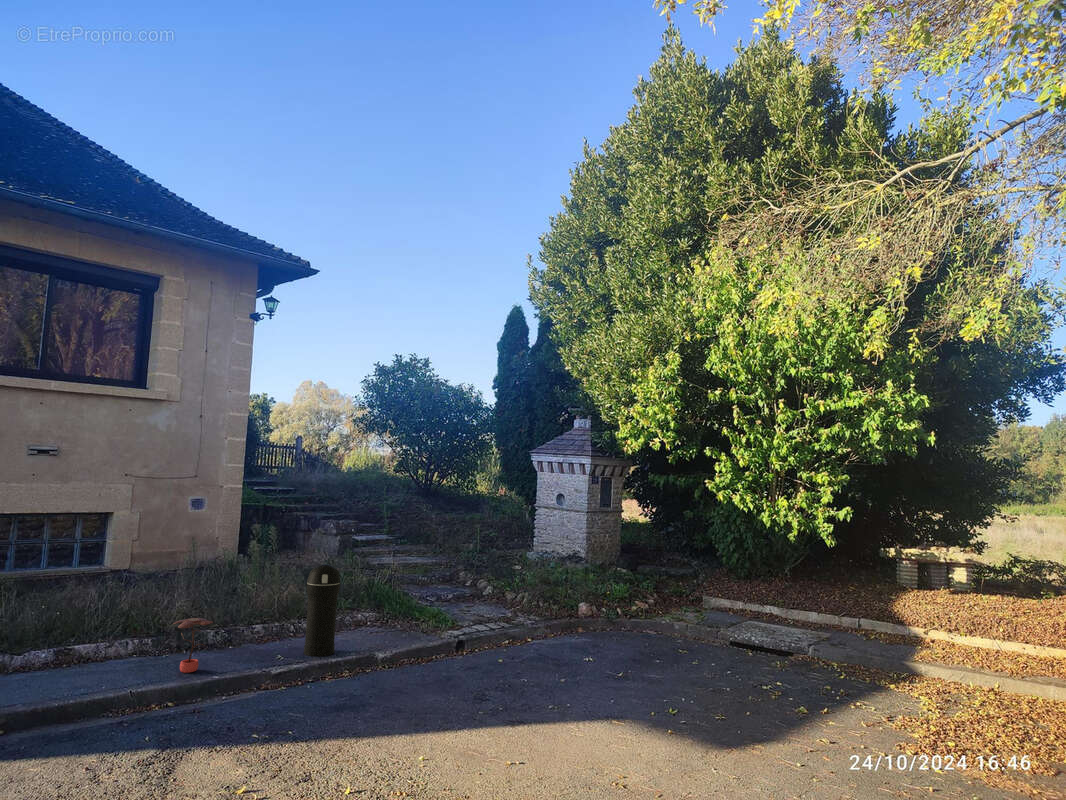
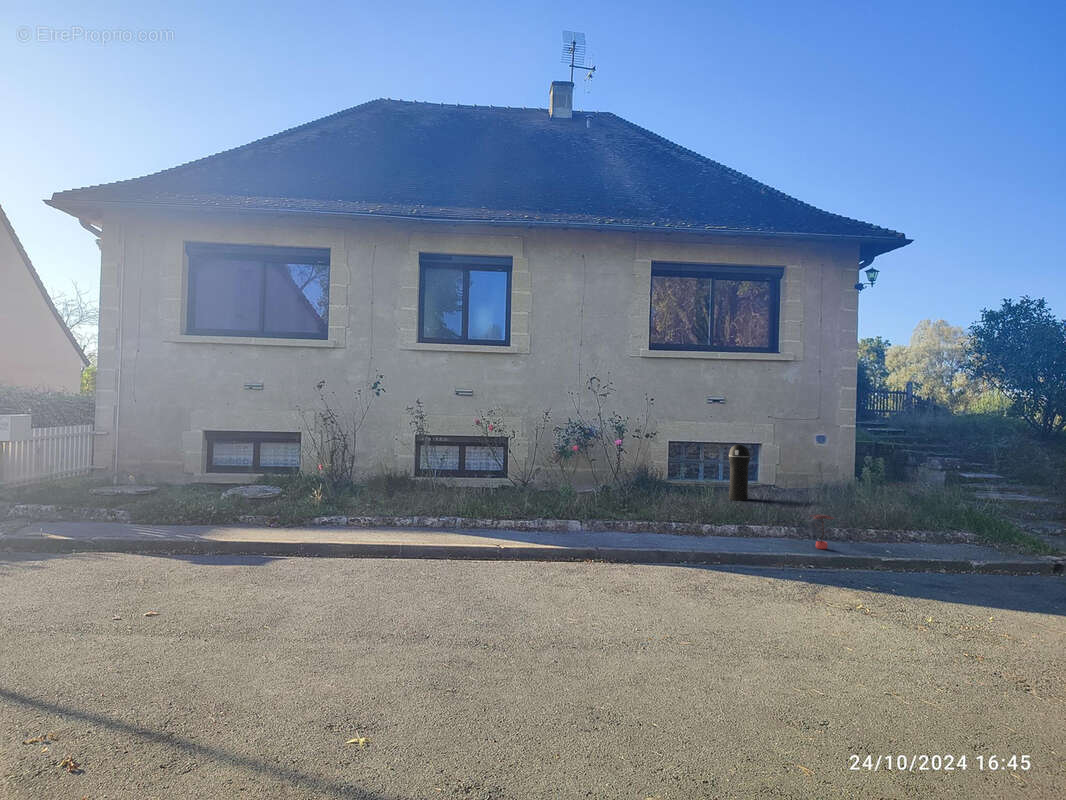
trash can: present [304,564,341,657] -> present [729,444,750,501]

